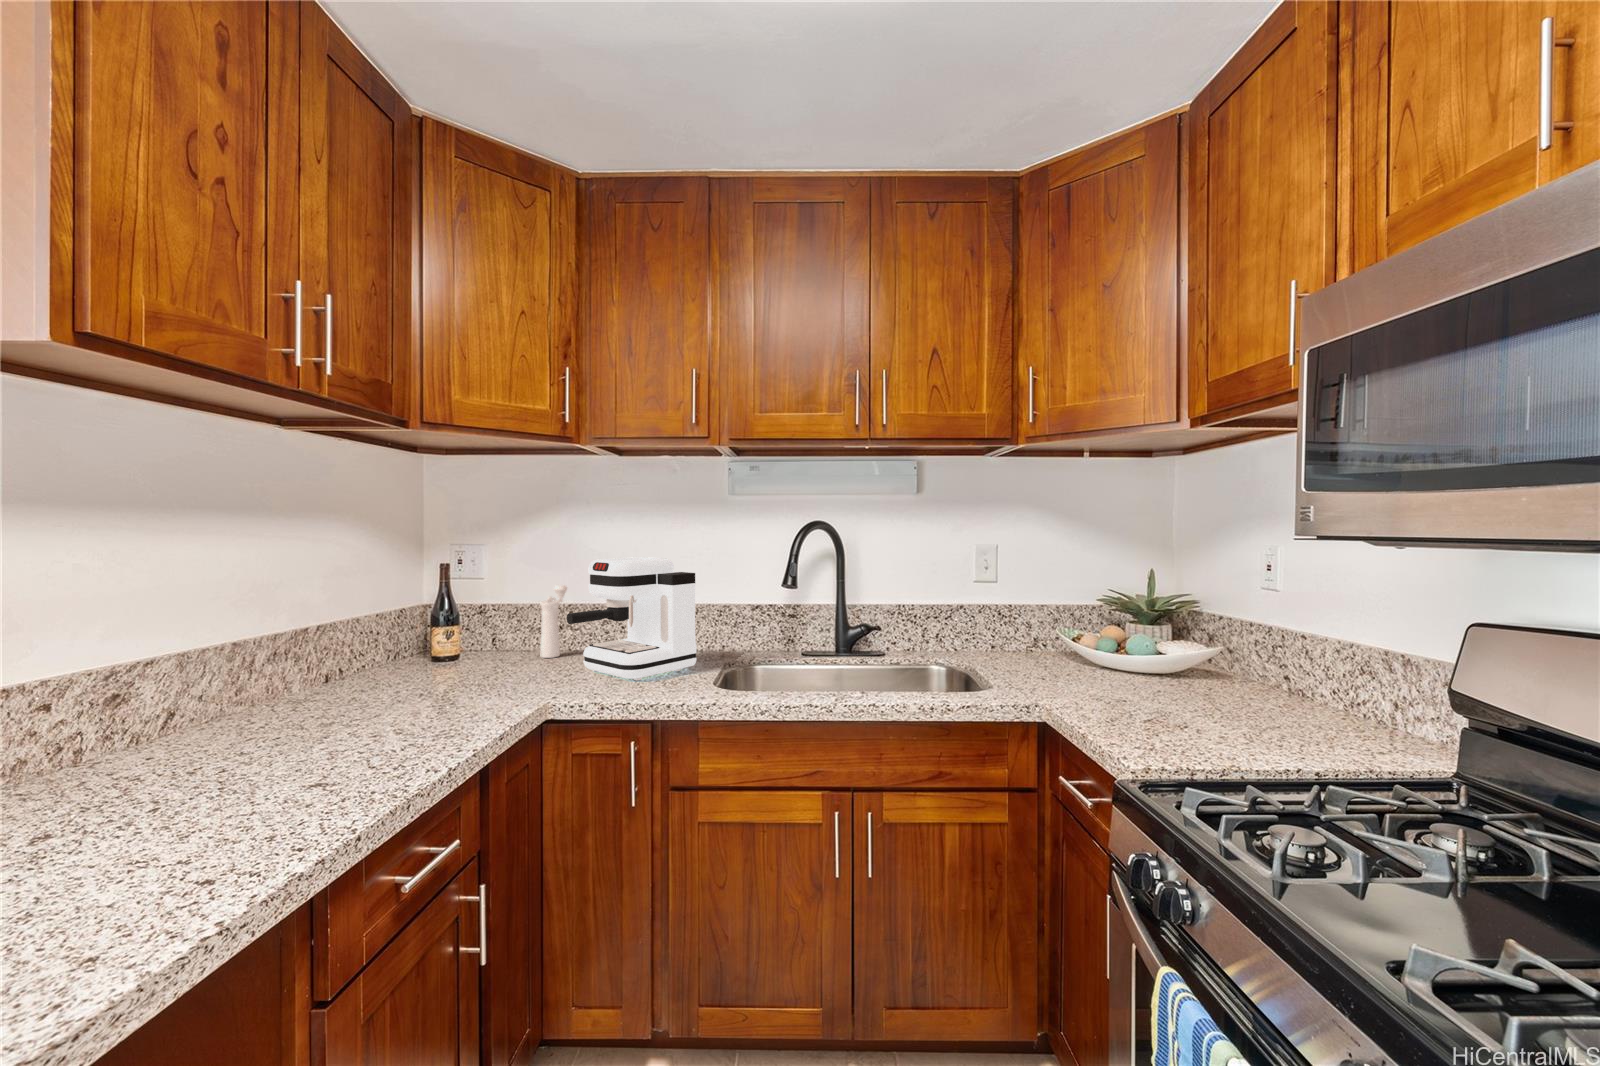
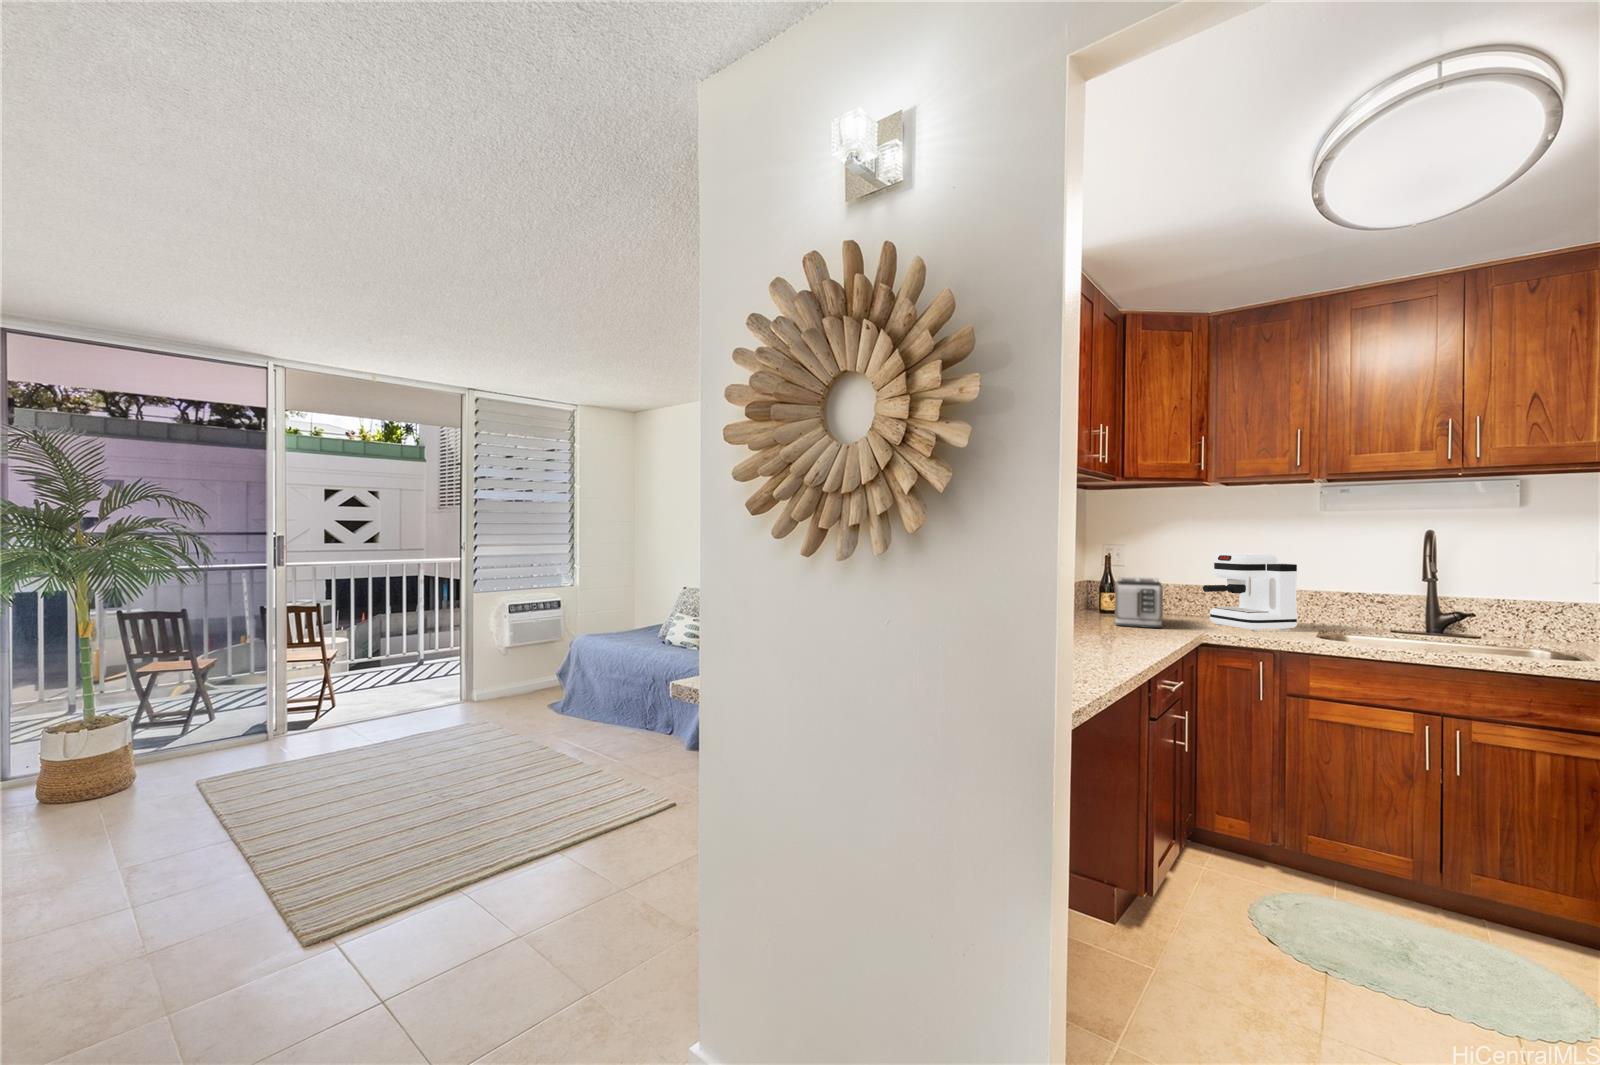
pepper mill: present [540,585,567,658] -> none [1169,572,1185,617]
toaster: none [401,603,510,705] -> present [1115,577,1163,628]

